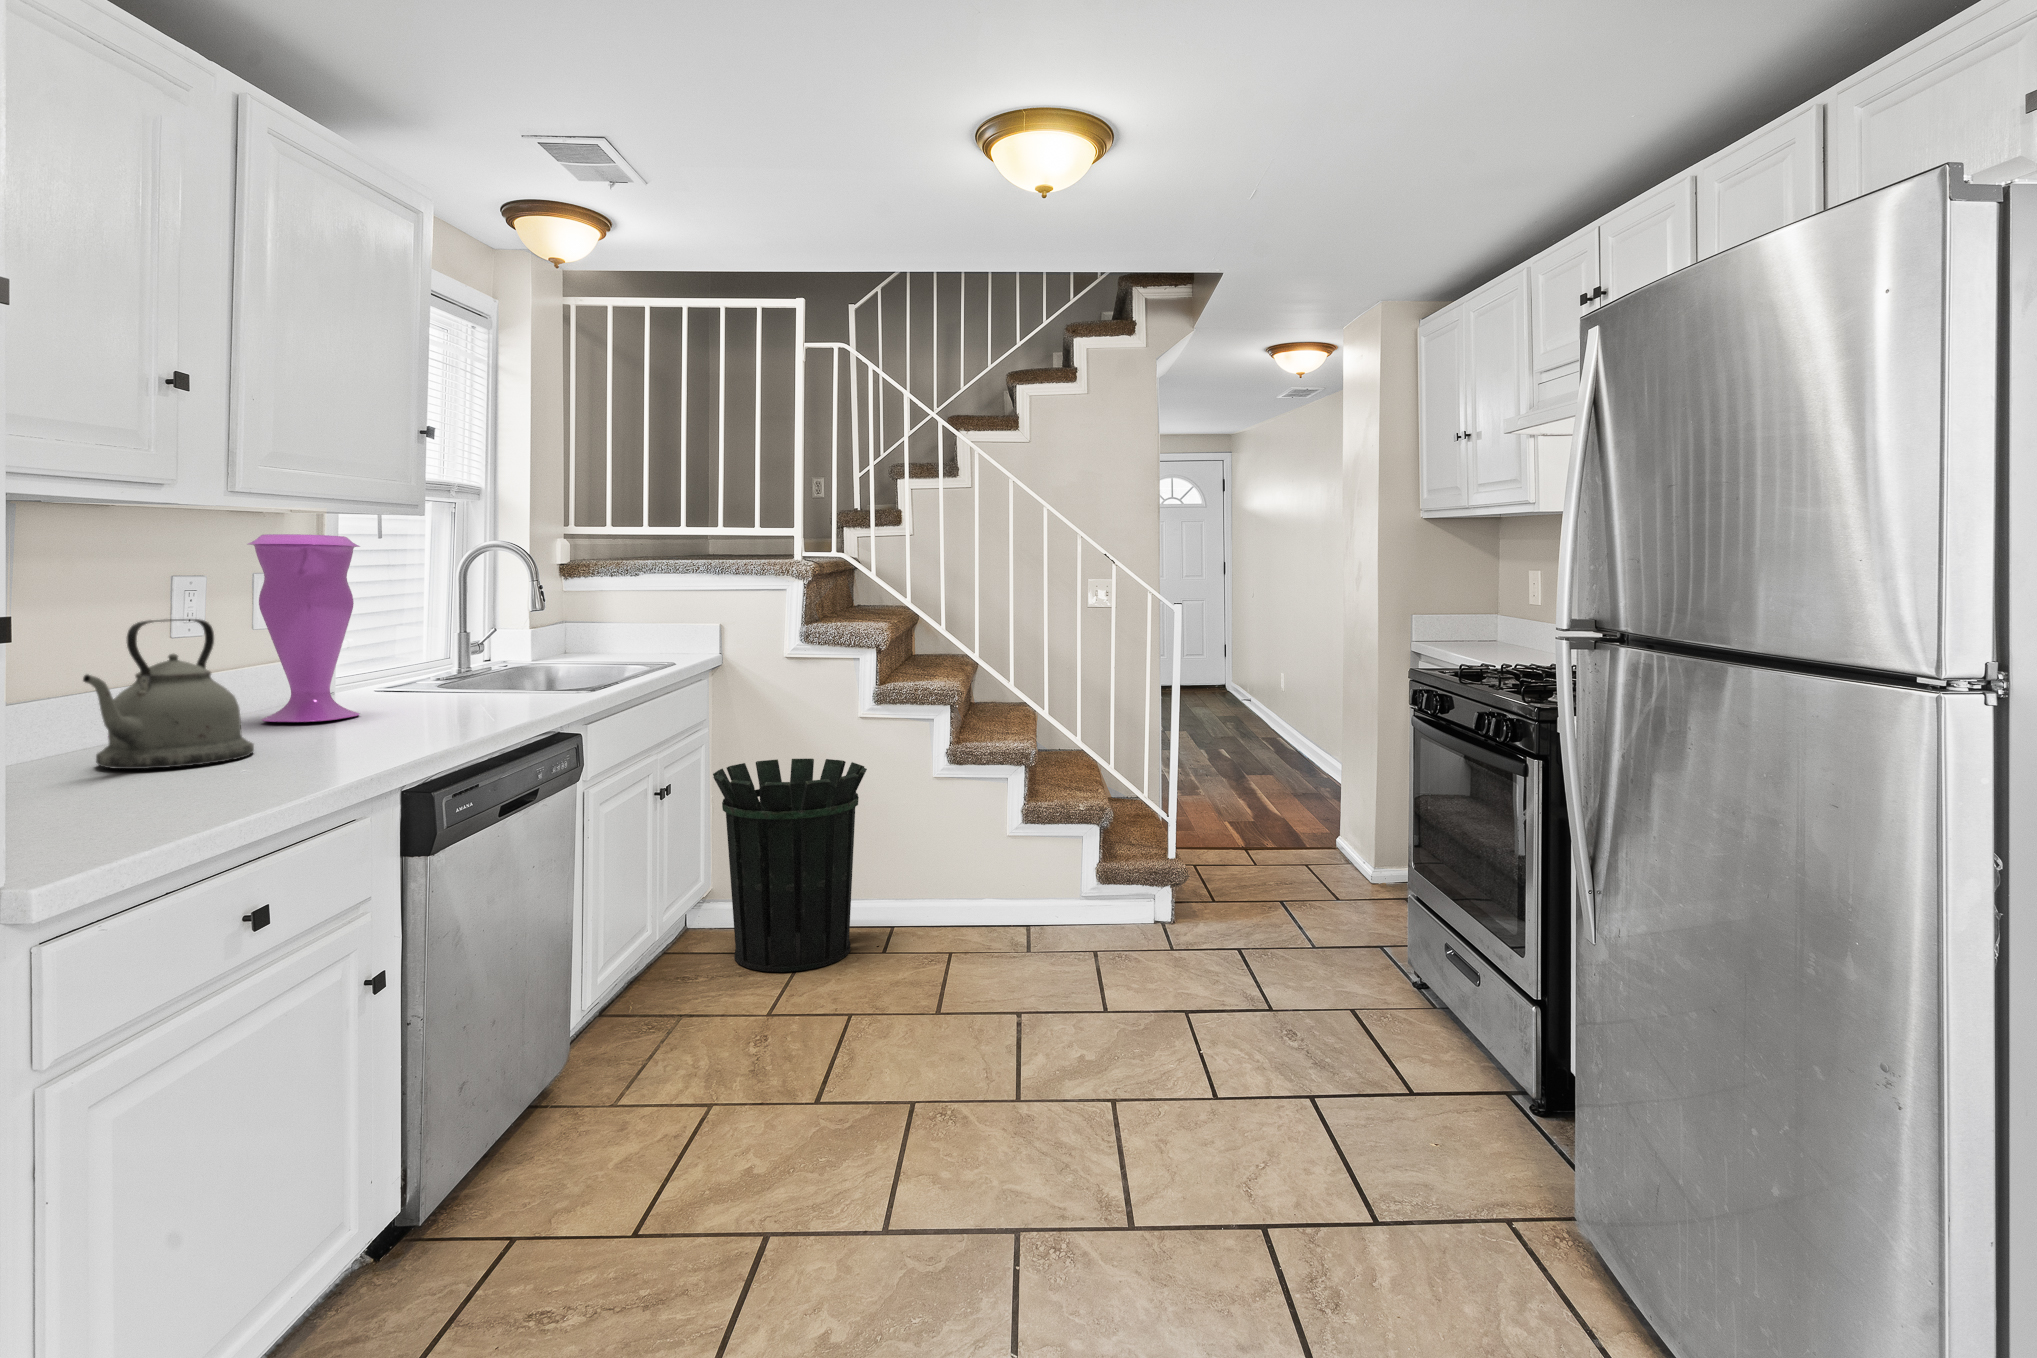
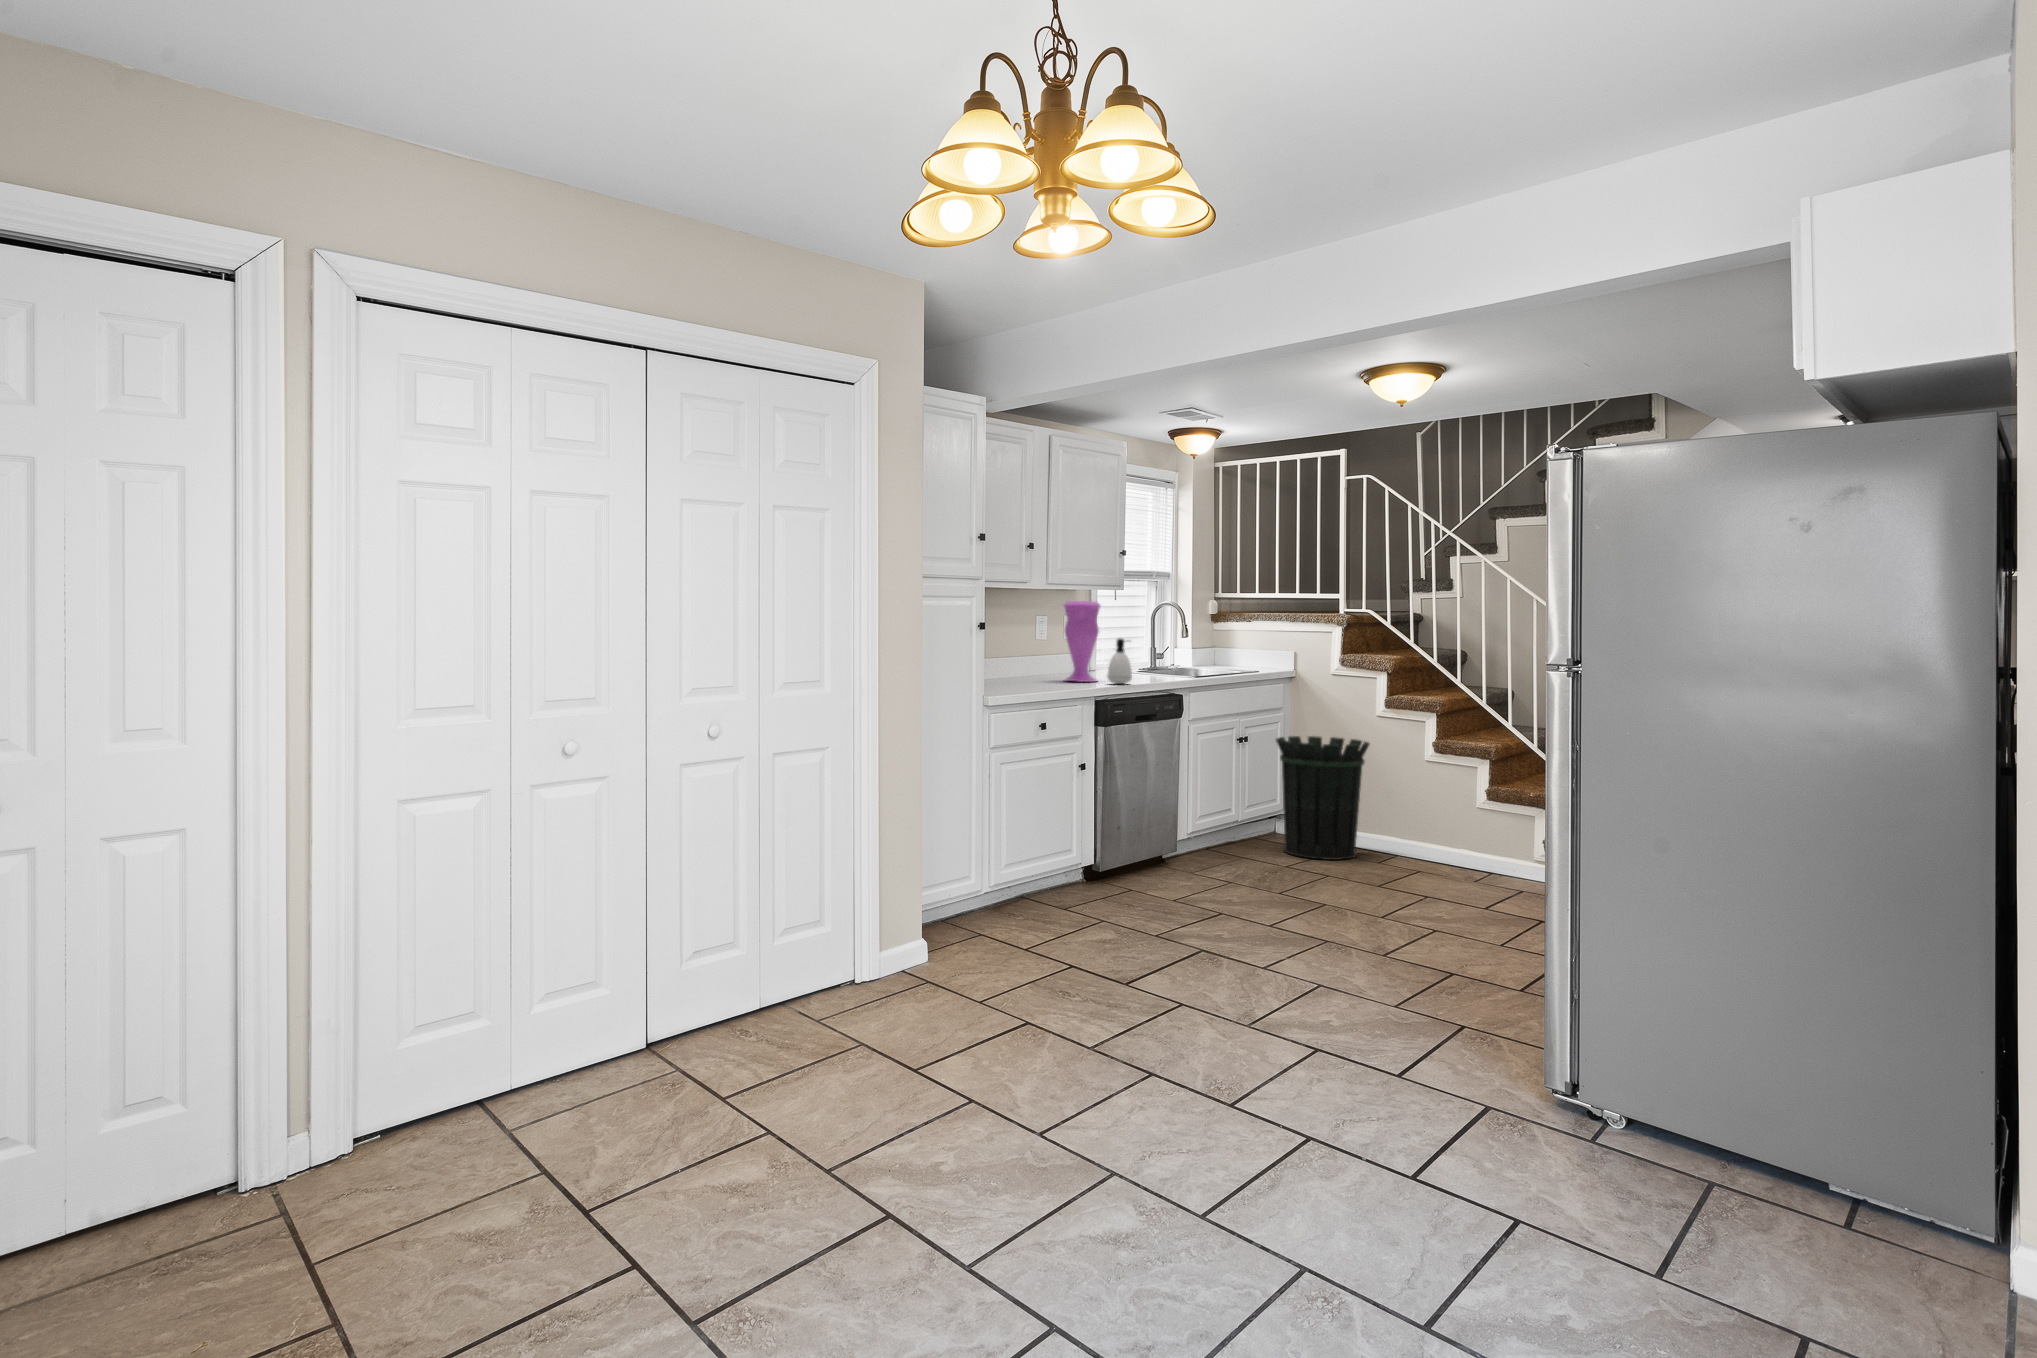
kettle: present [83,619,254,769] -> none [1011,634,1059,688]
soap dispenser: none [388,620,451,723] -> present [1107,638,1132,684]

